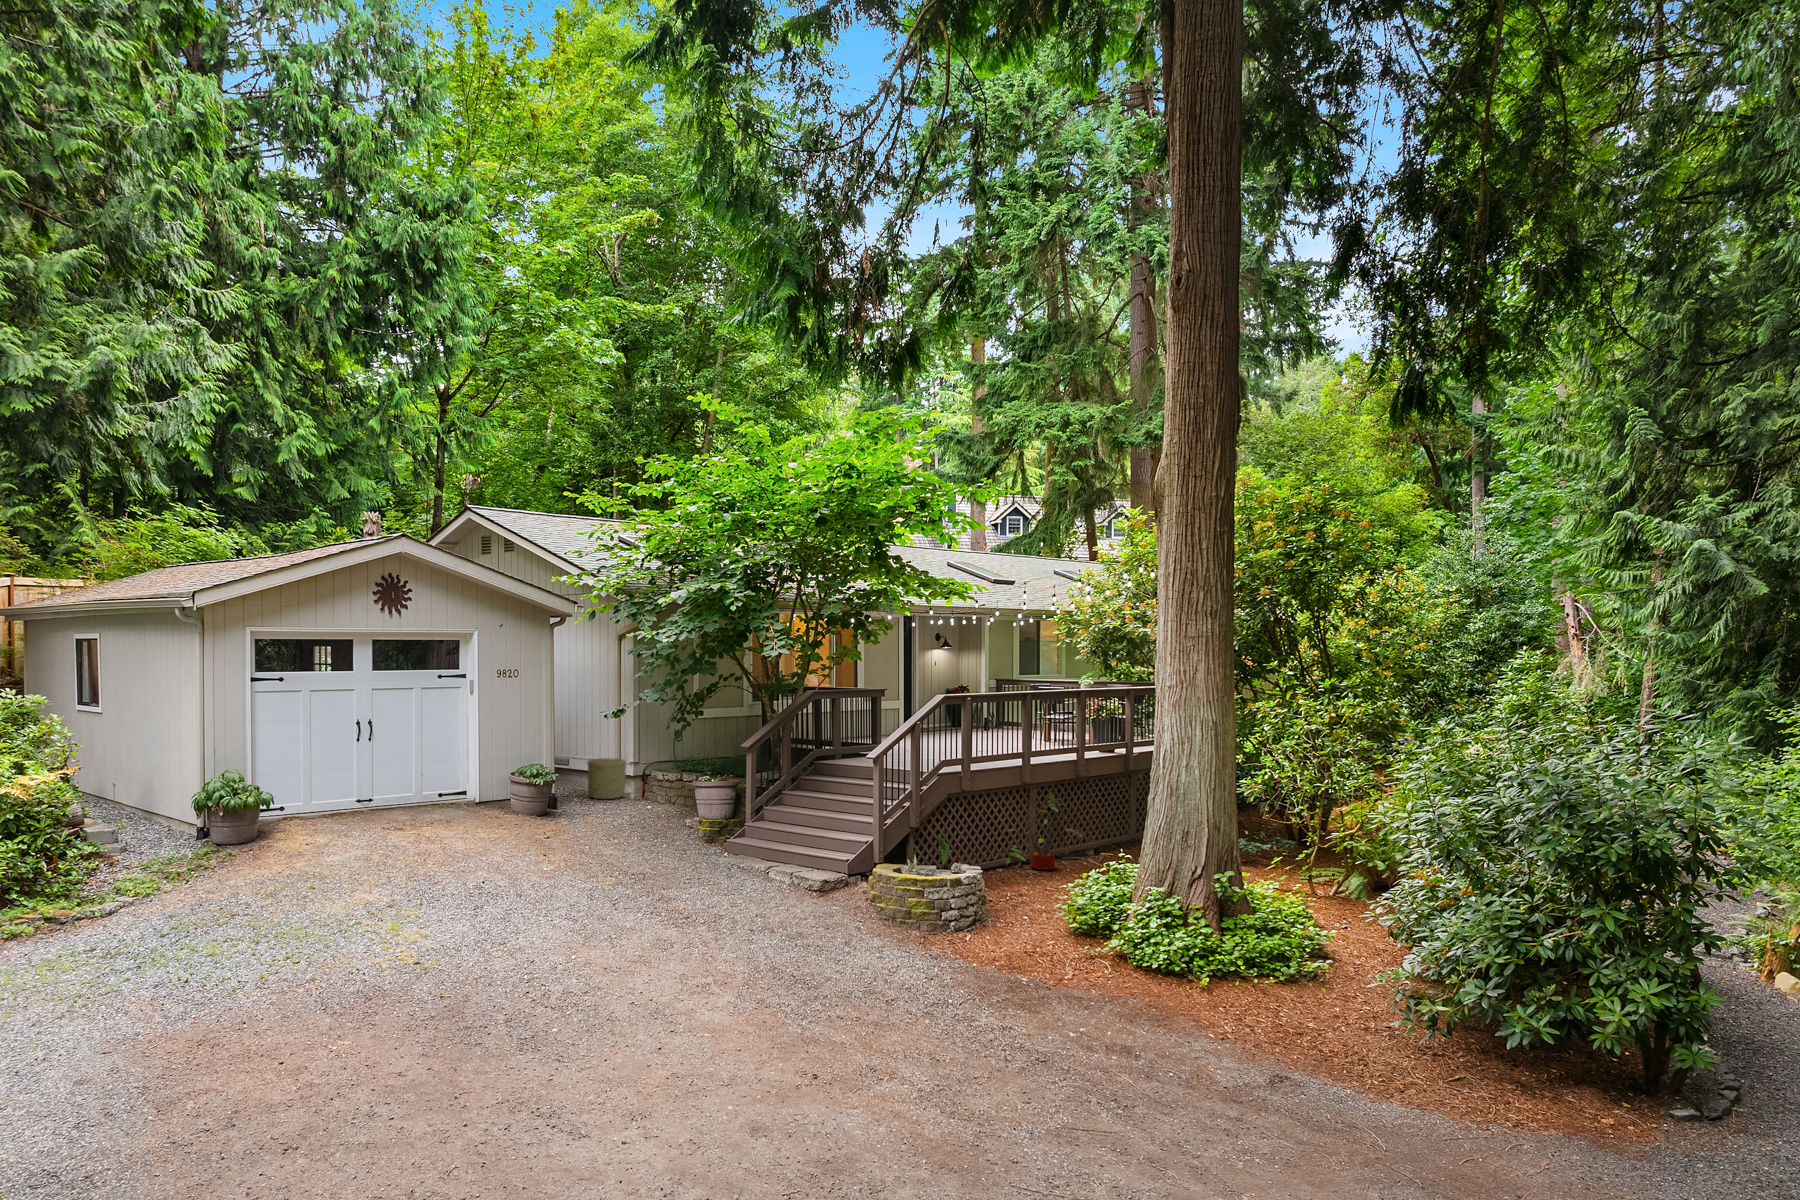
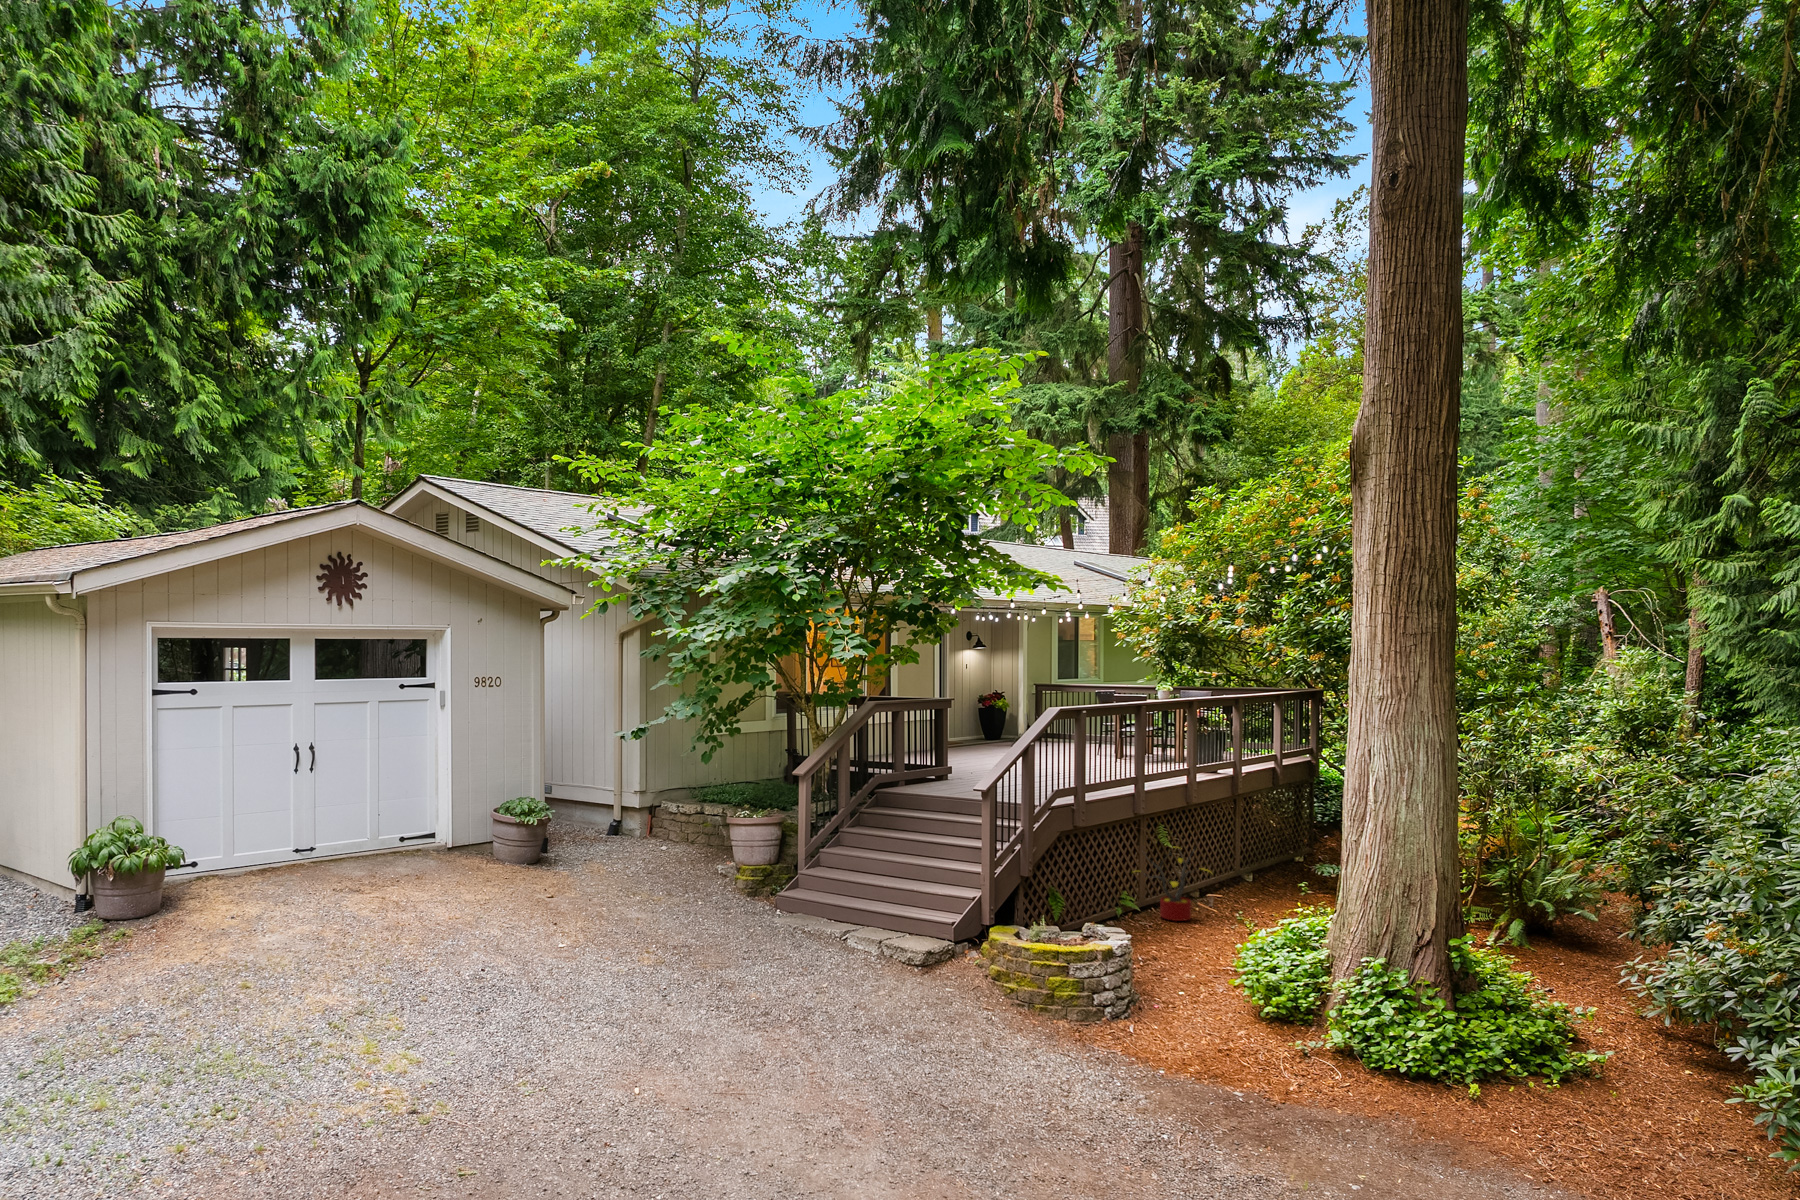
woven basket: present [587,758,627,799] -> none [584,789,633,840]

